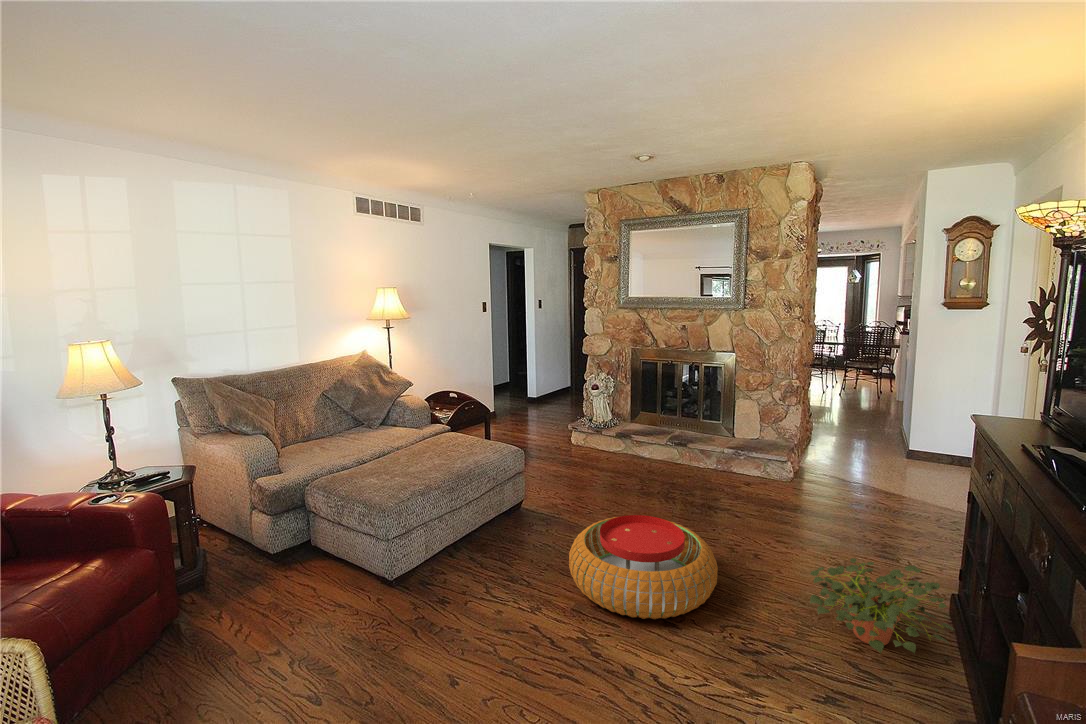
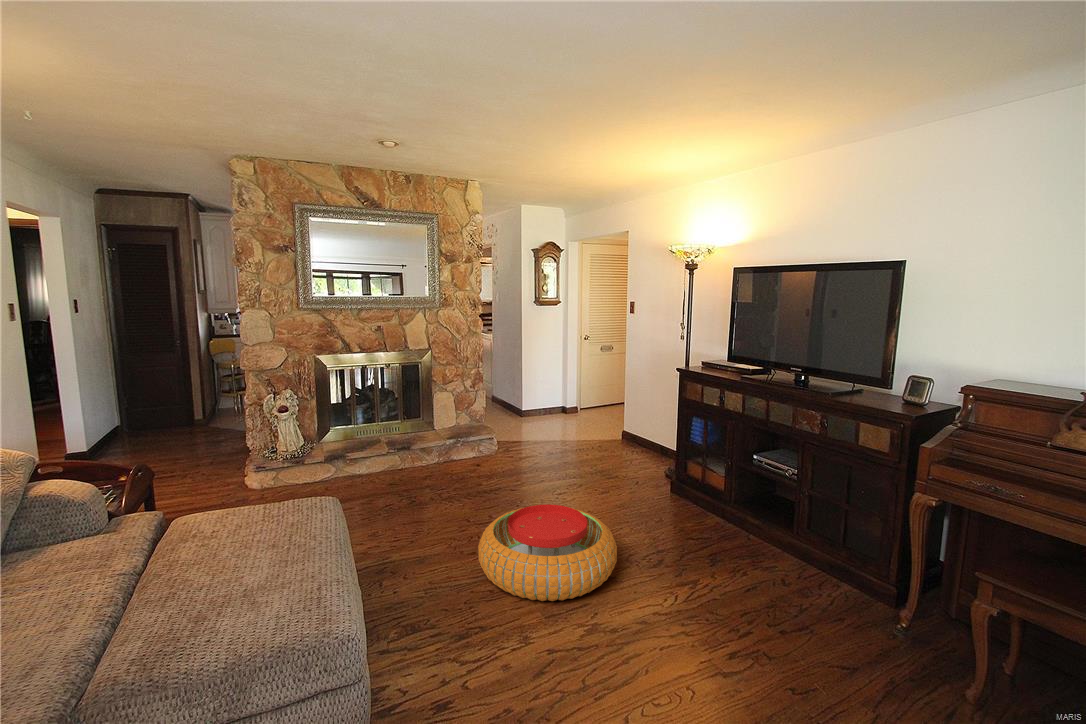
potted plant: present [810,558,955,653] -> none [640,471,729,529]

